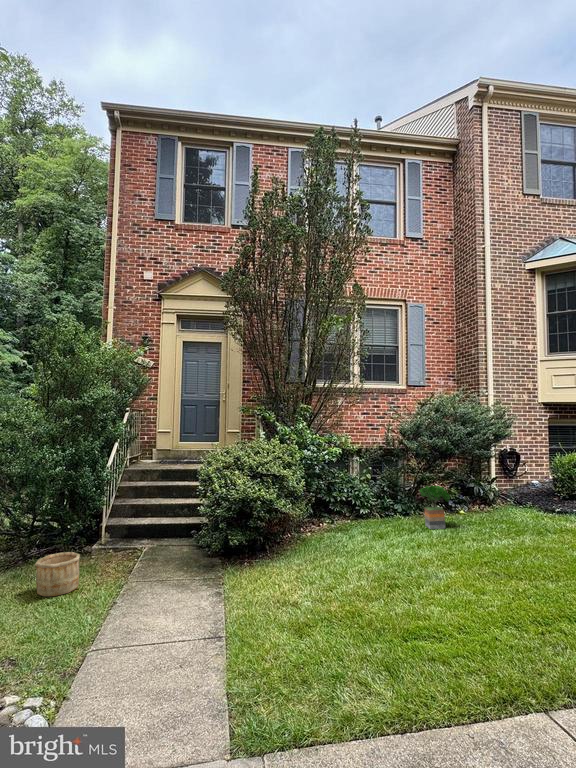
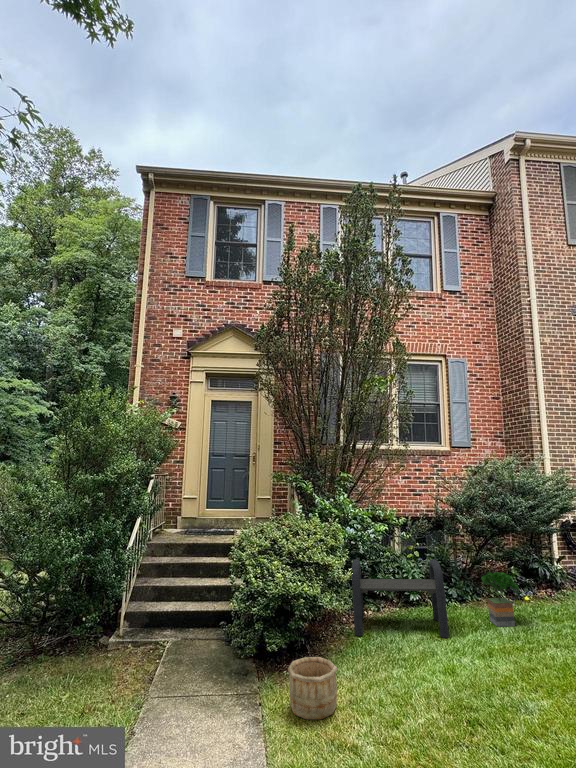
bench: none [307,475,388,538] -> present [352,559,449,638]
wooden bucket: present [35,552,80,596] -> present [288,657,337,719]

